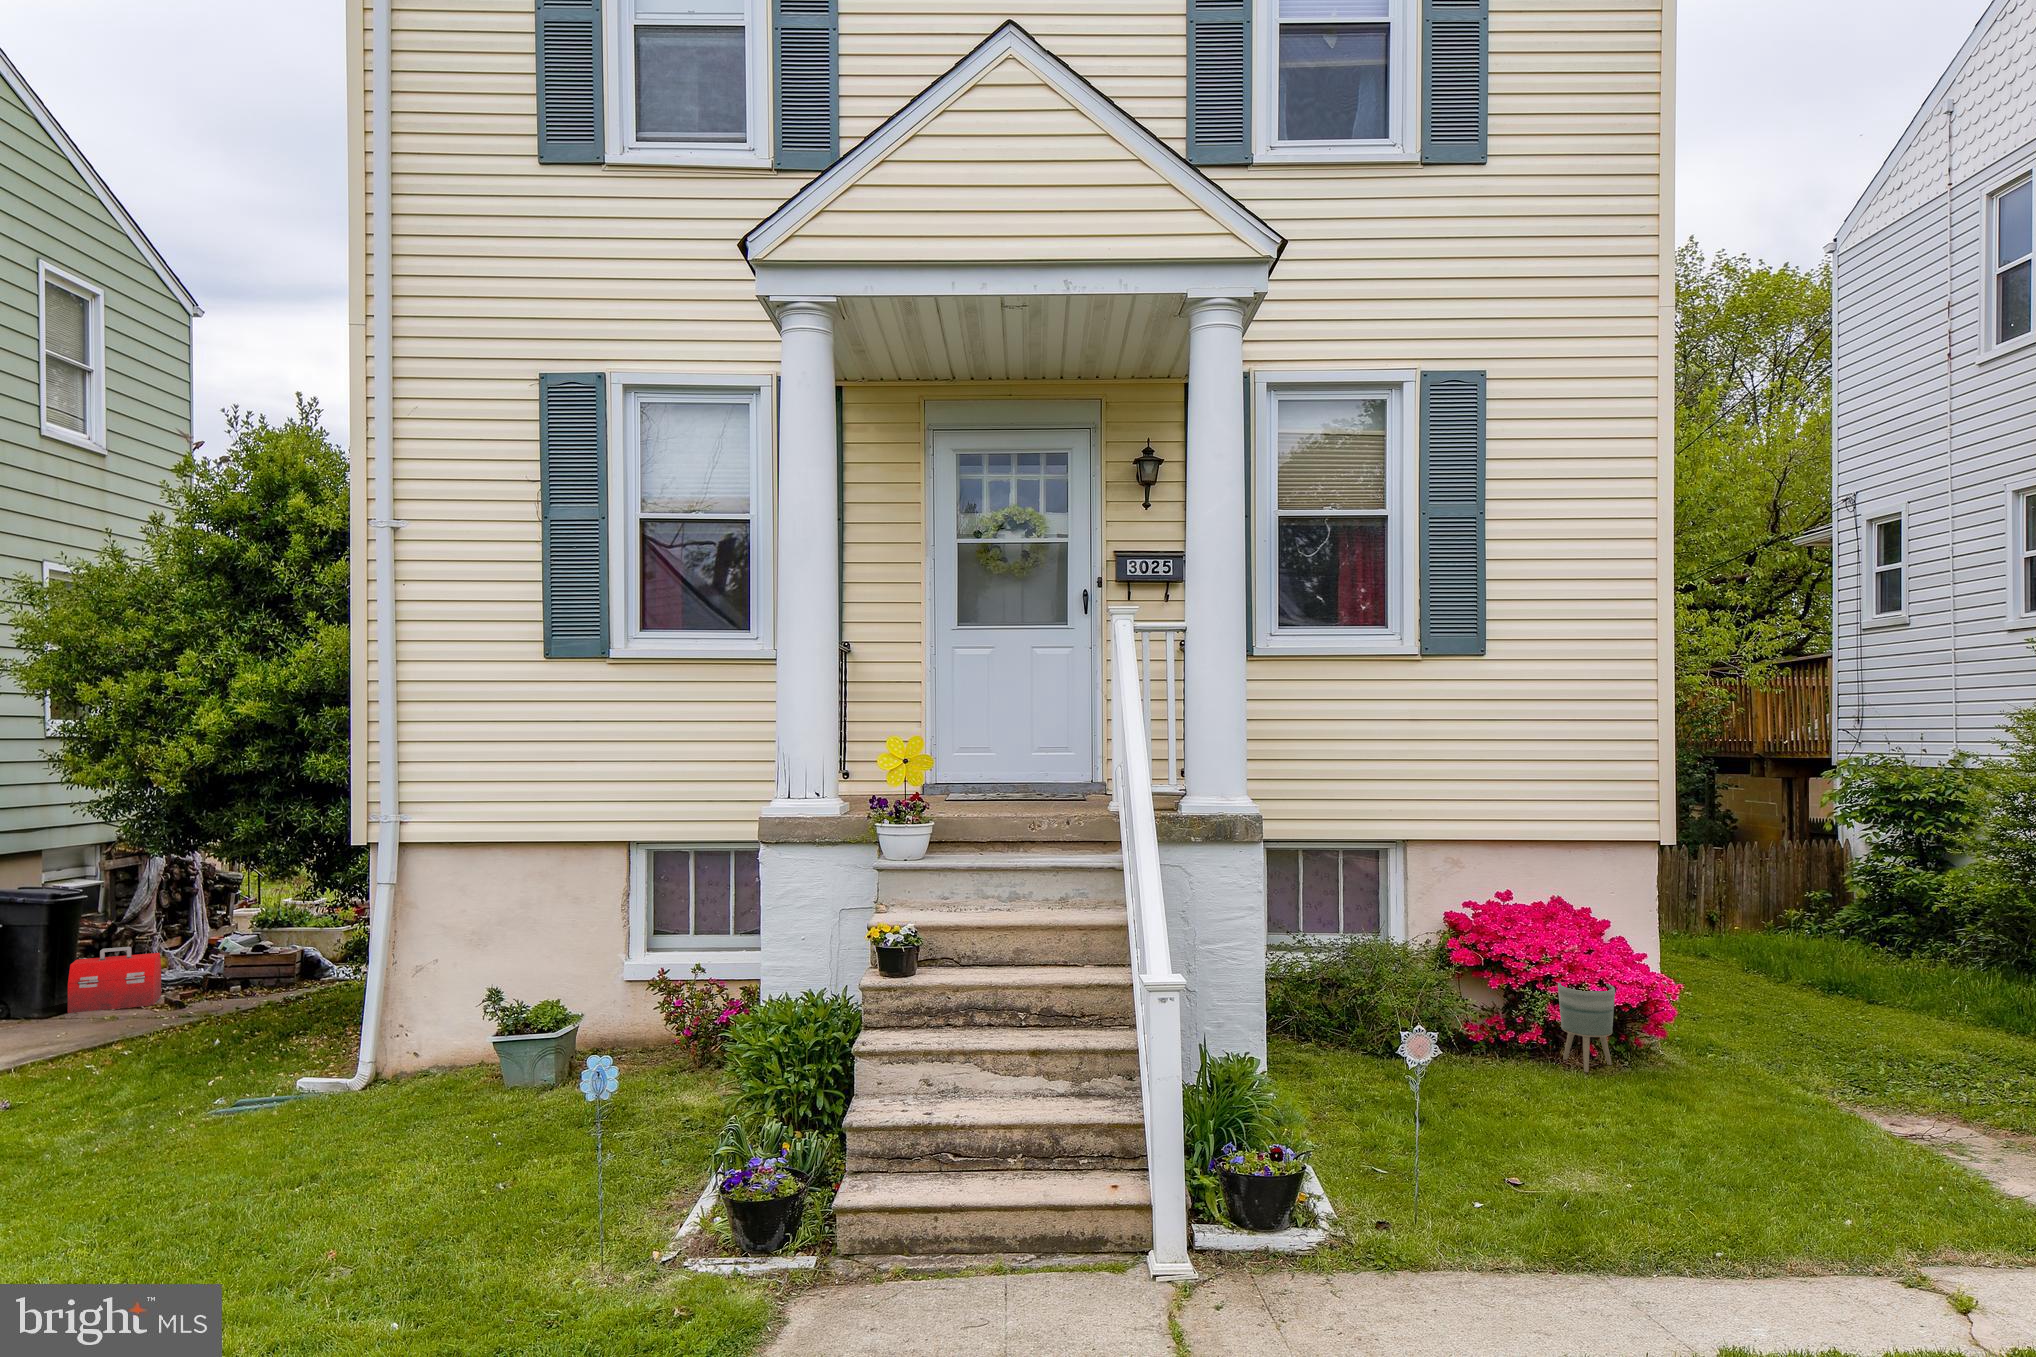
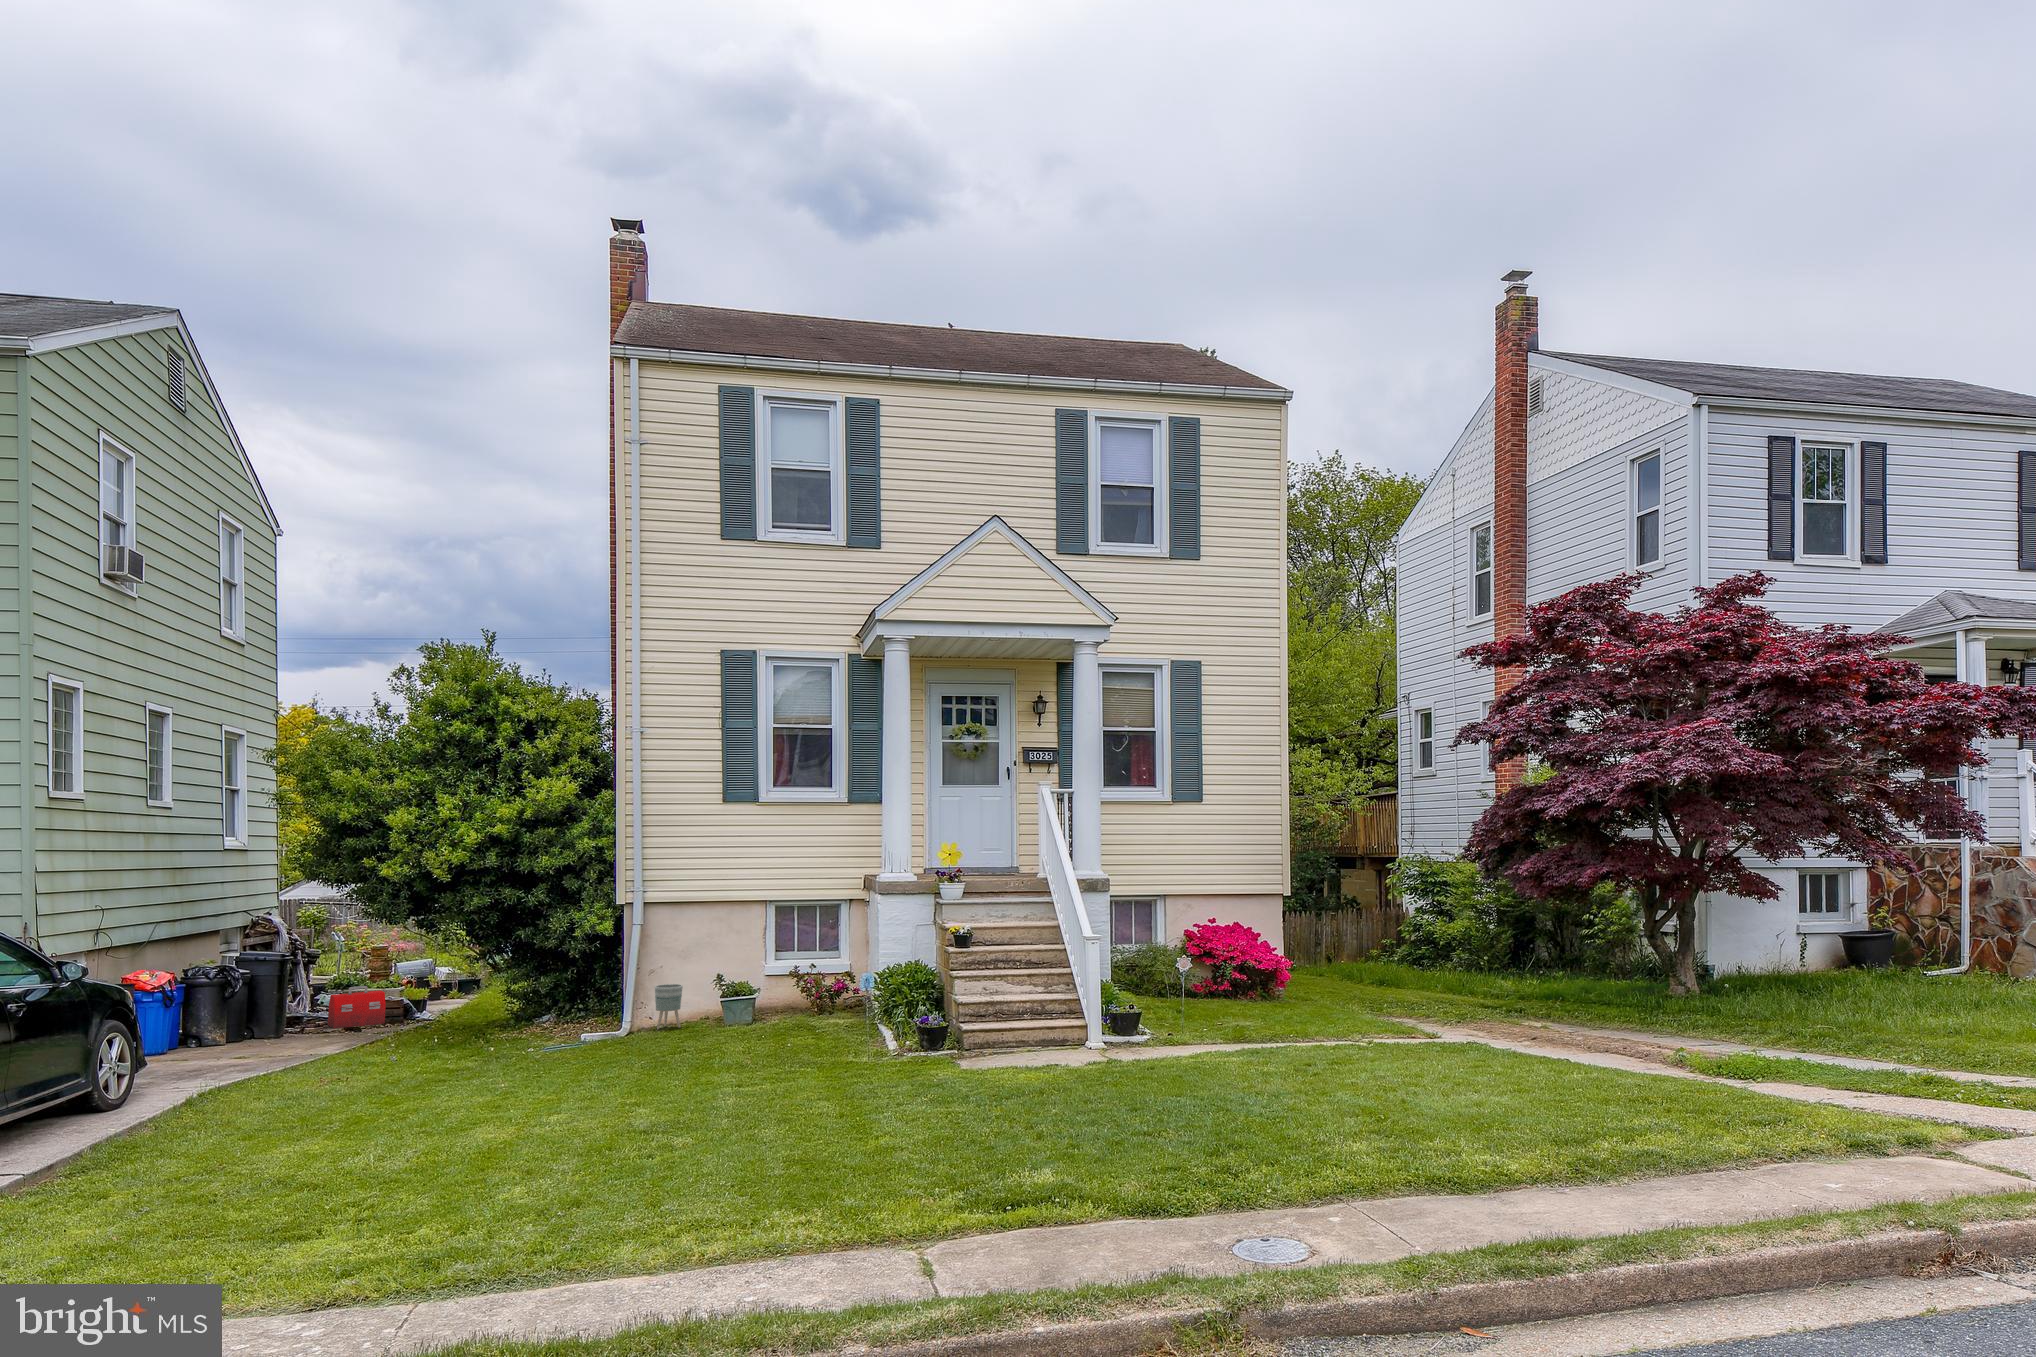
planter: present [1558,983,1615,1072] -> present [655,984,683,1030]

